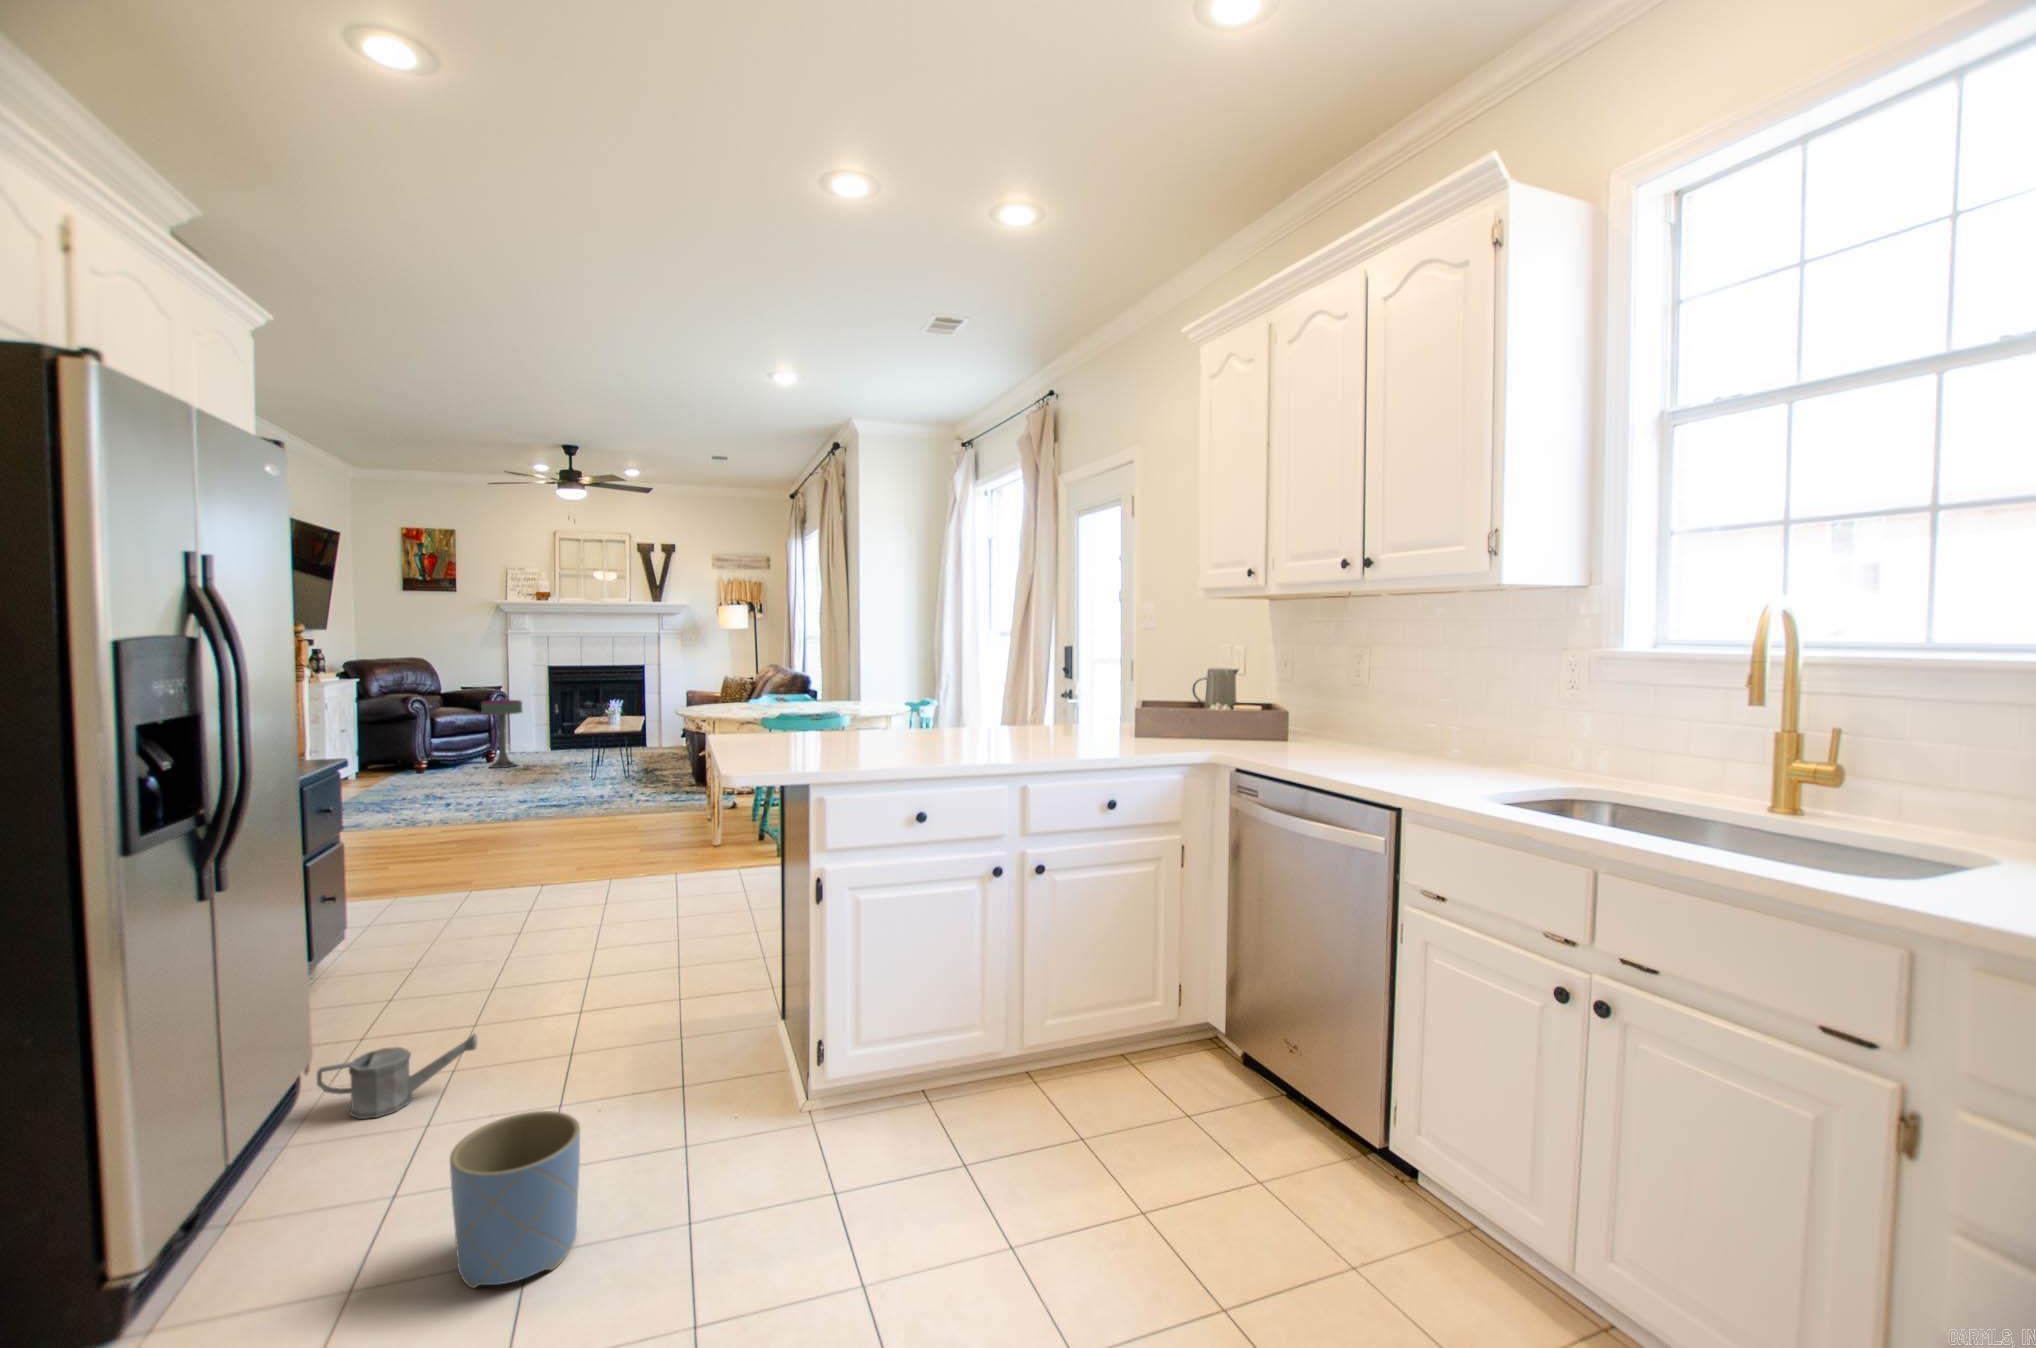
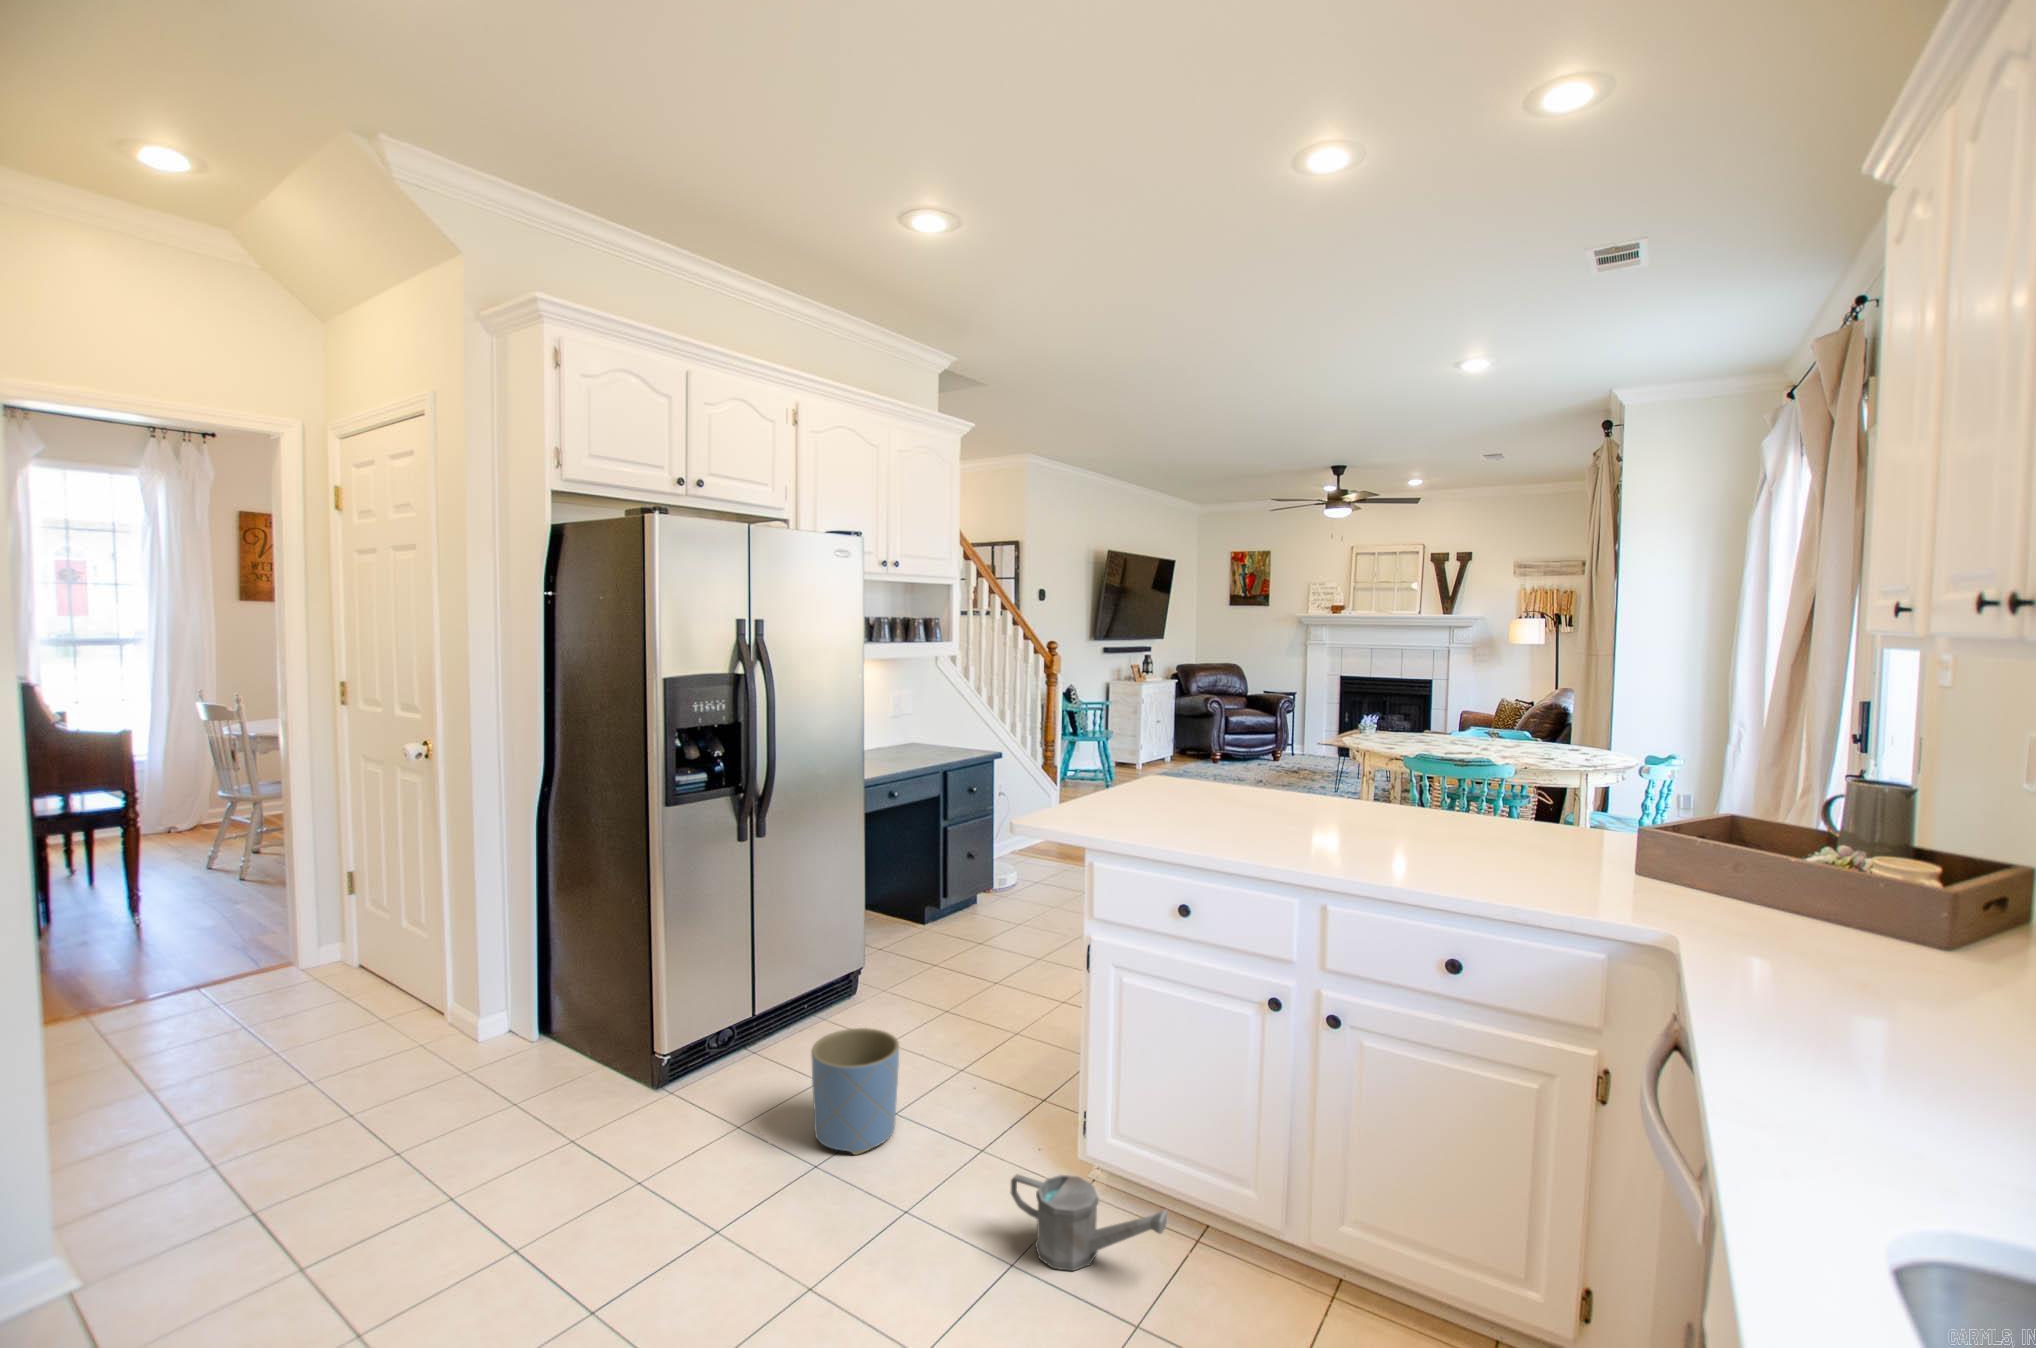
bar stool: present [481,700,522,768] -> none [1263,706,1297,768]
watering can: present [317,1034,477,1119] -> present [1011,1174,1167,1271]

